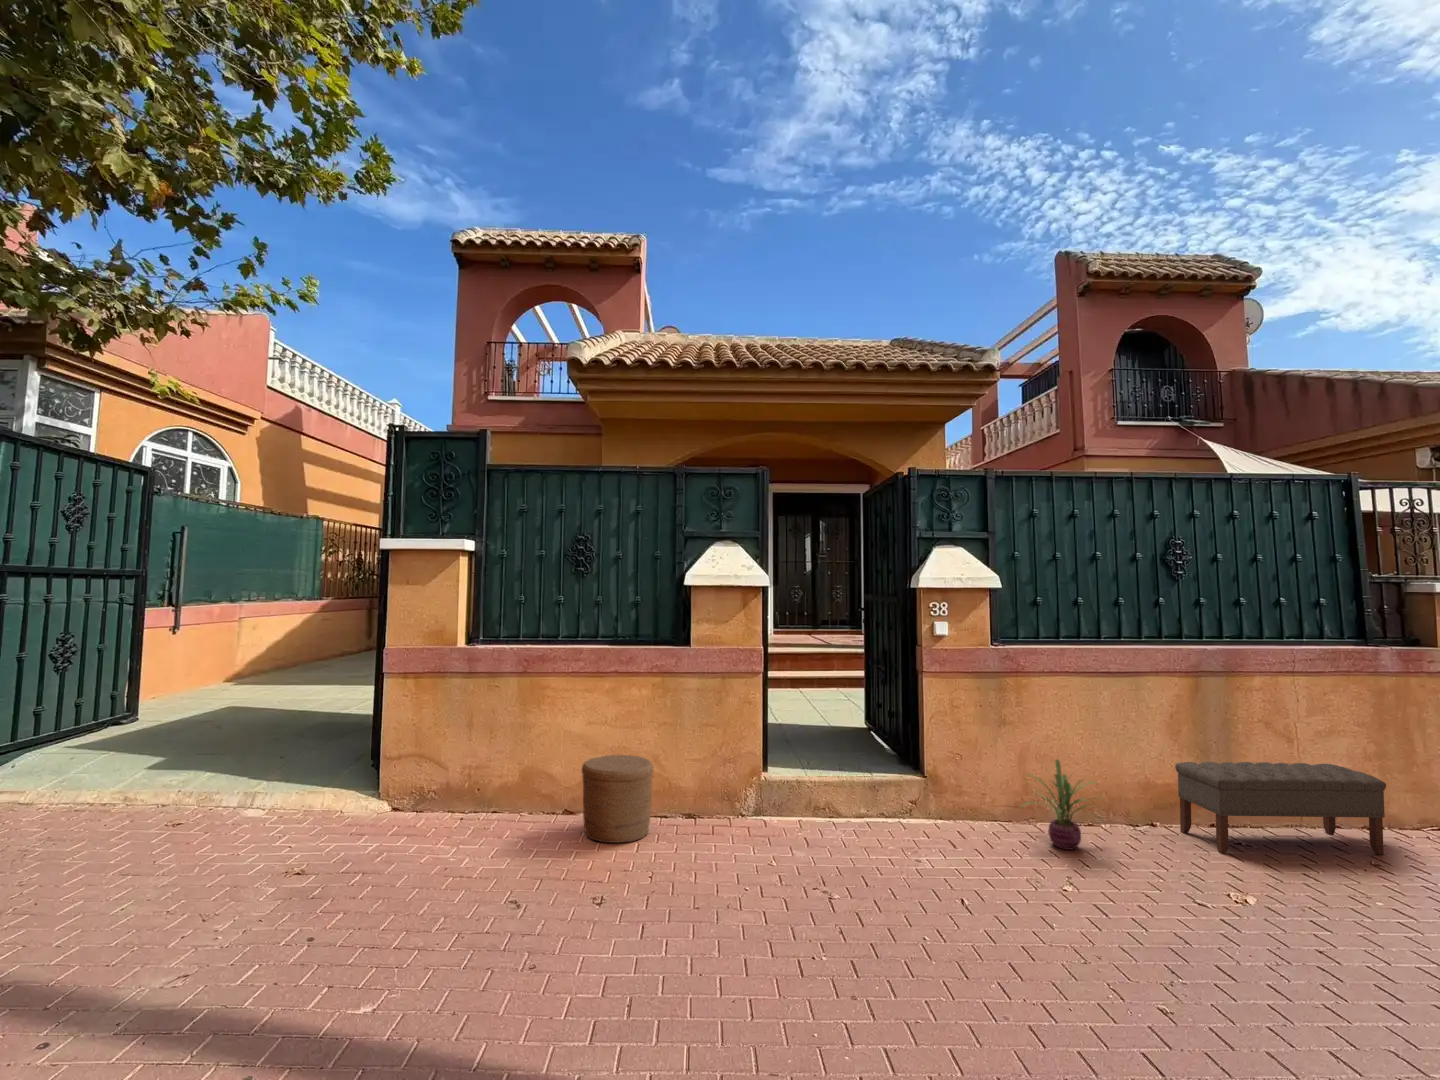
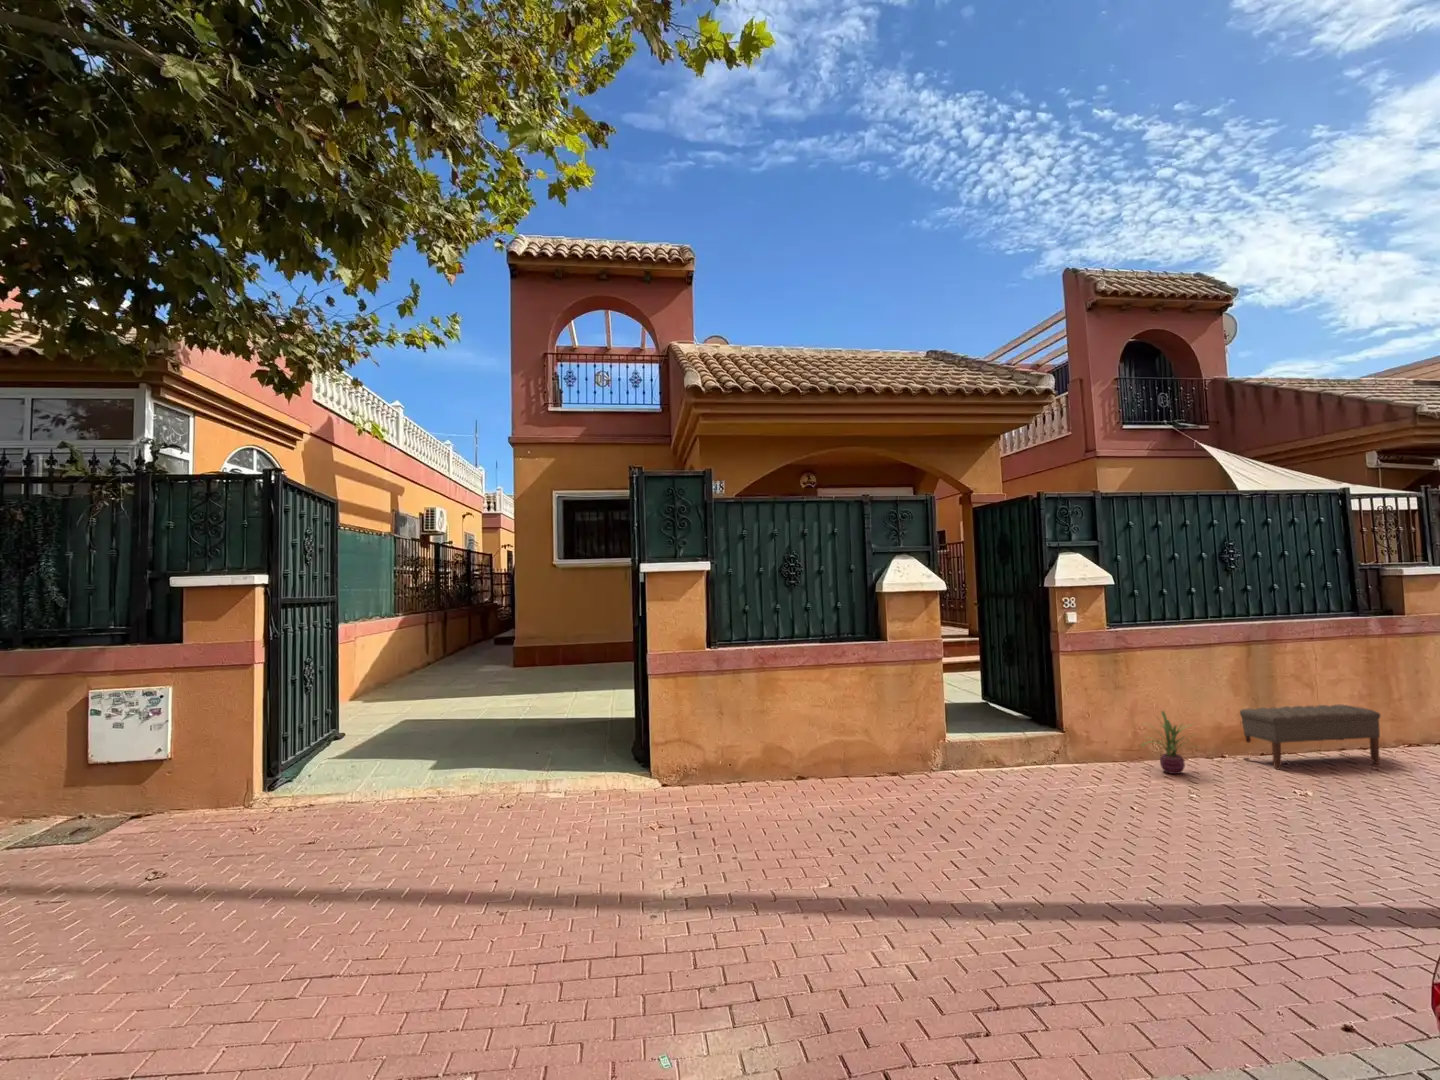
woven basket: present [582,755,653,843] -> none [823,727,879,791]

